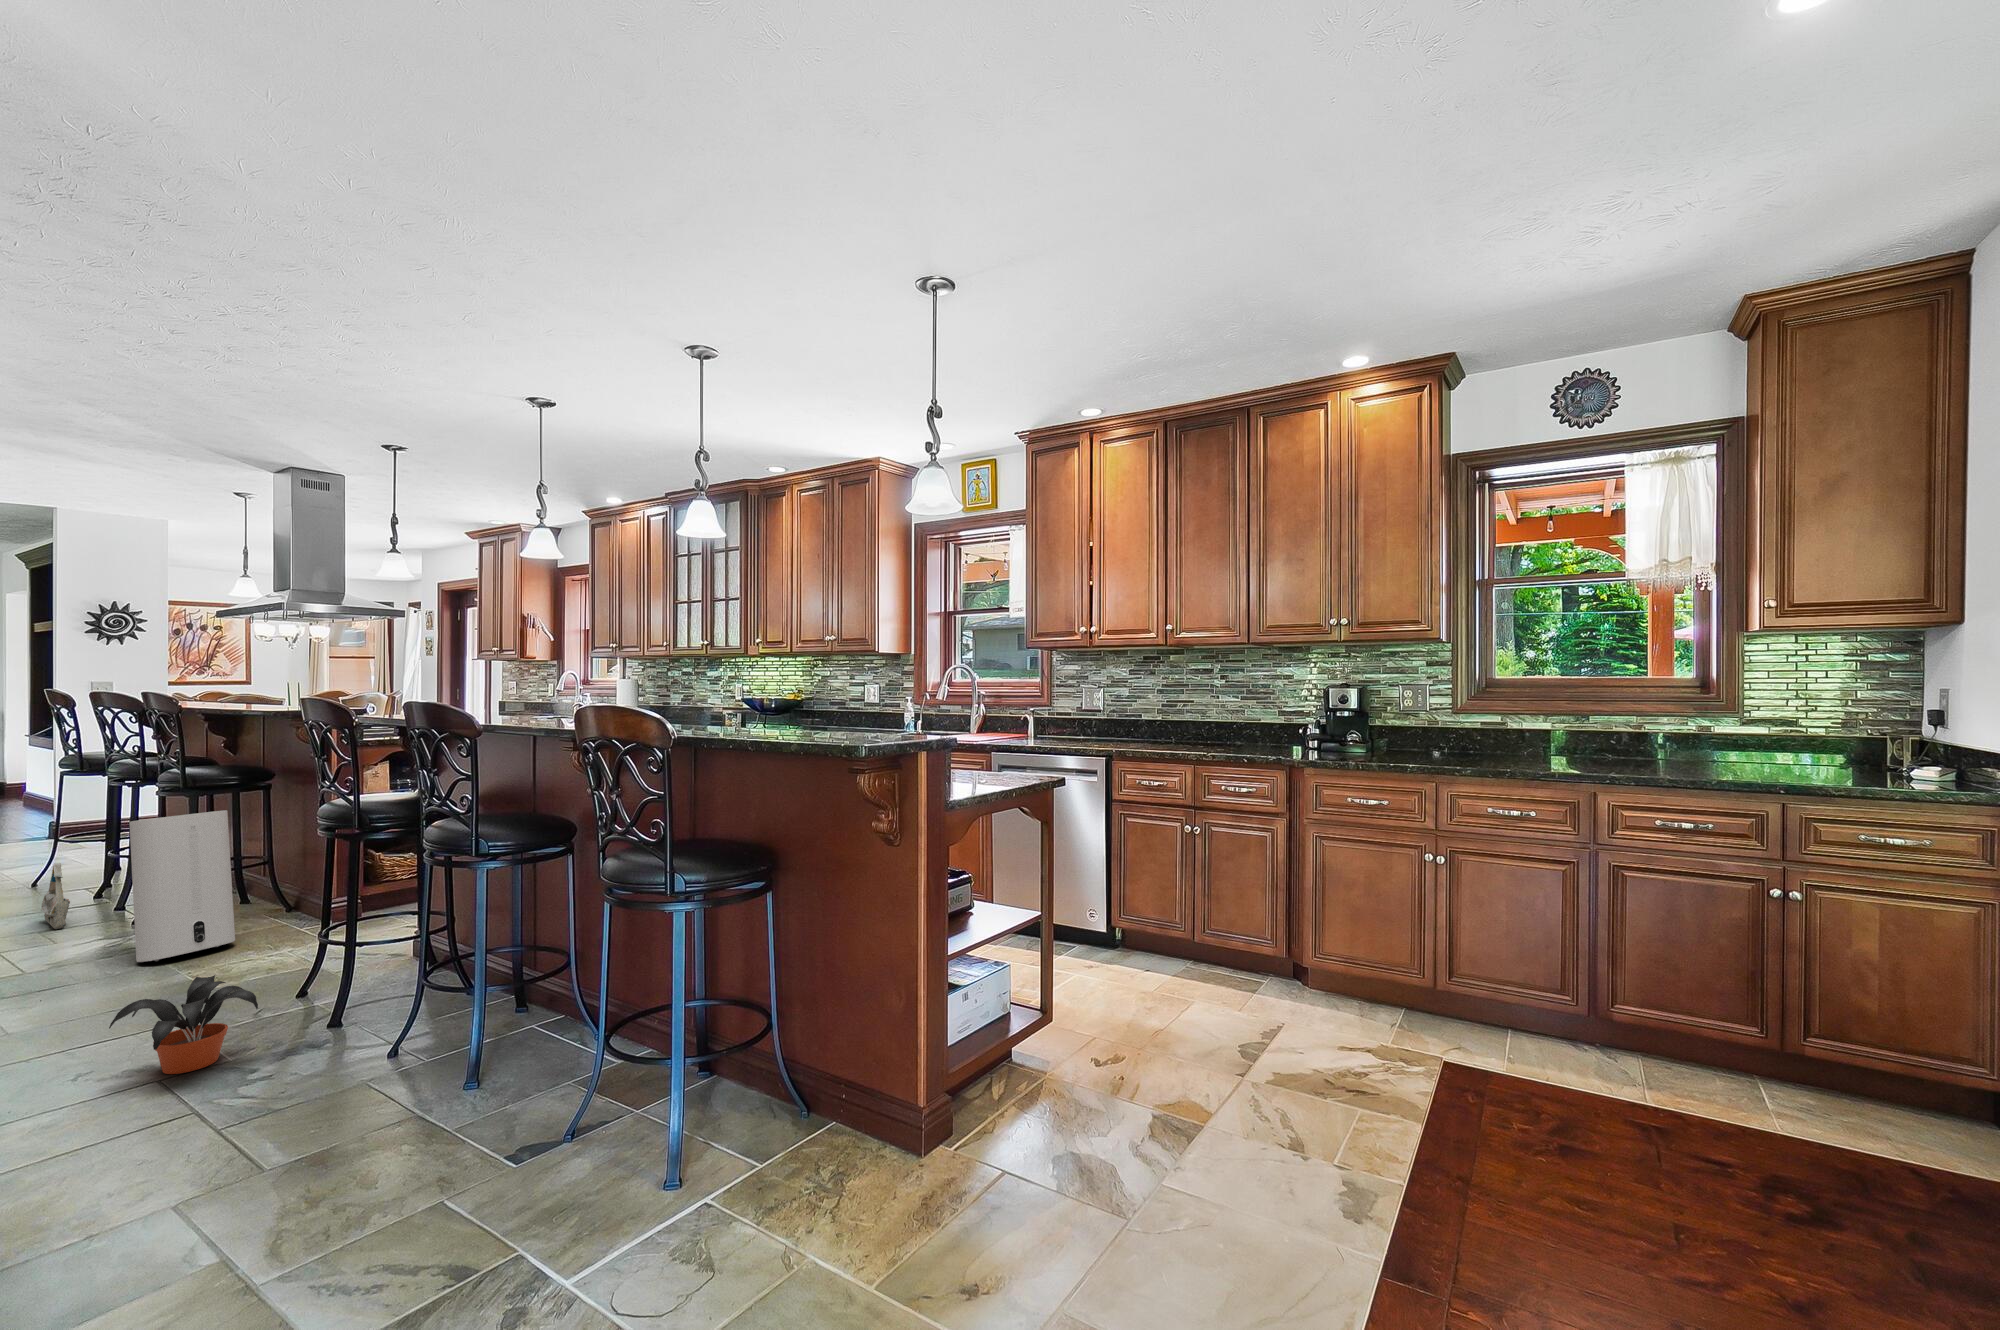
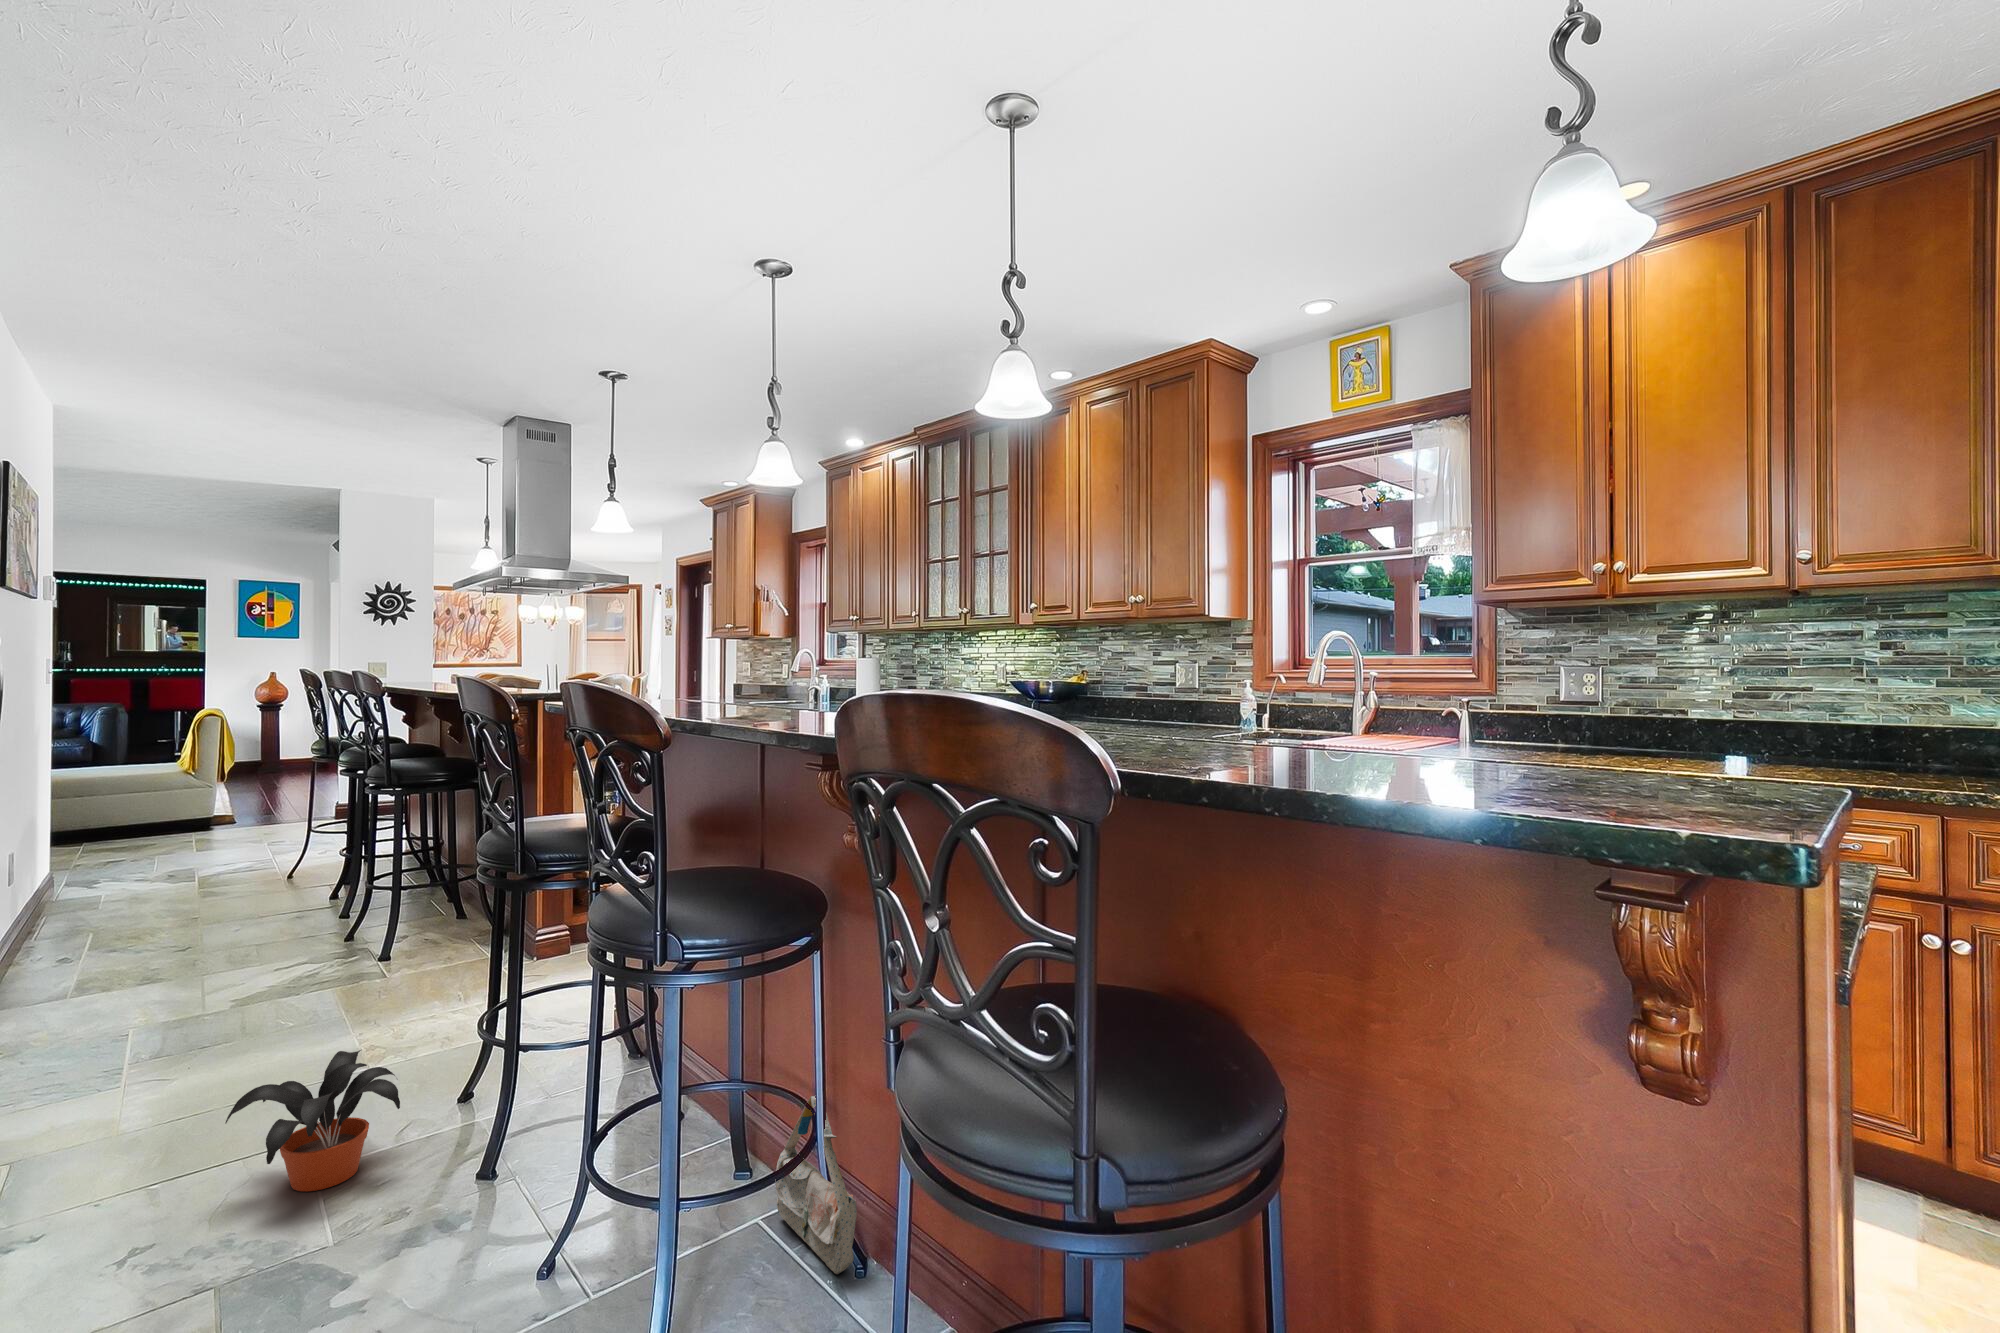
air purifier: present [130,810,235,962] -> none [331,813,439,992]
bag: present [41,863,70,929] -> present [775,1096,857,1274]

